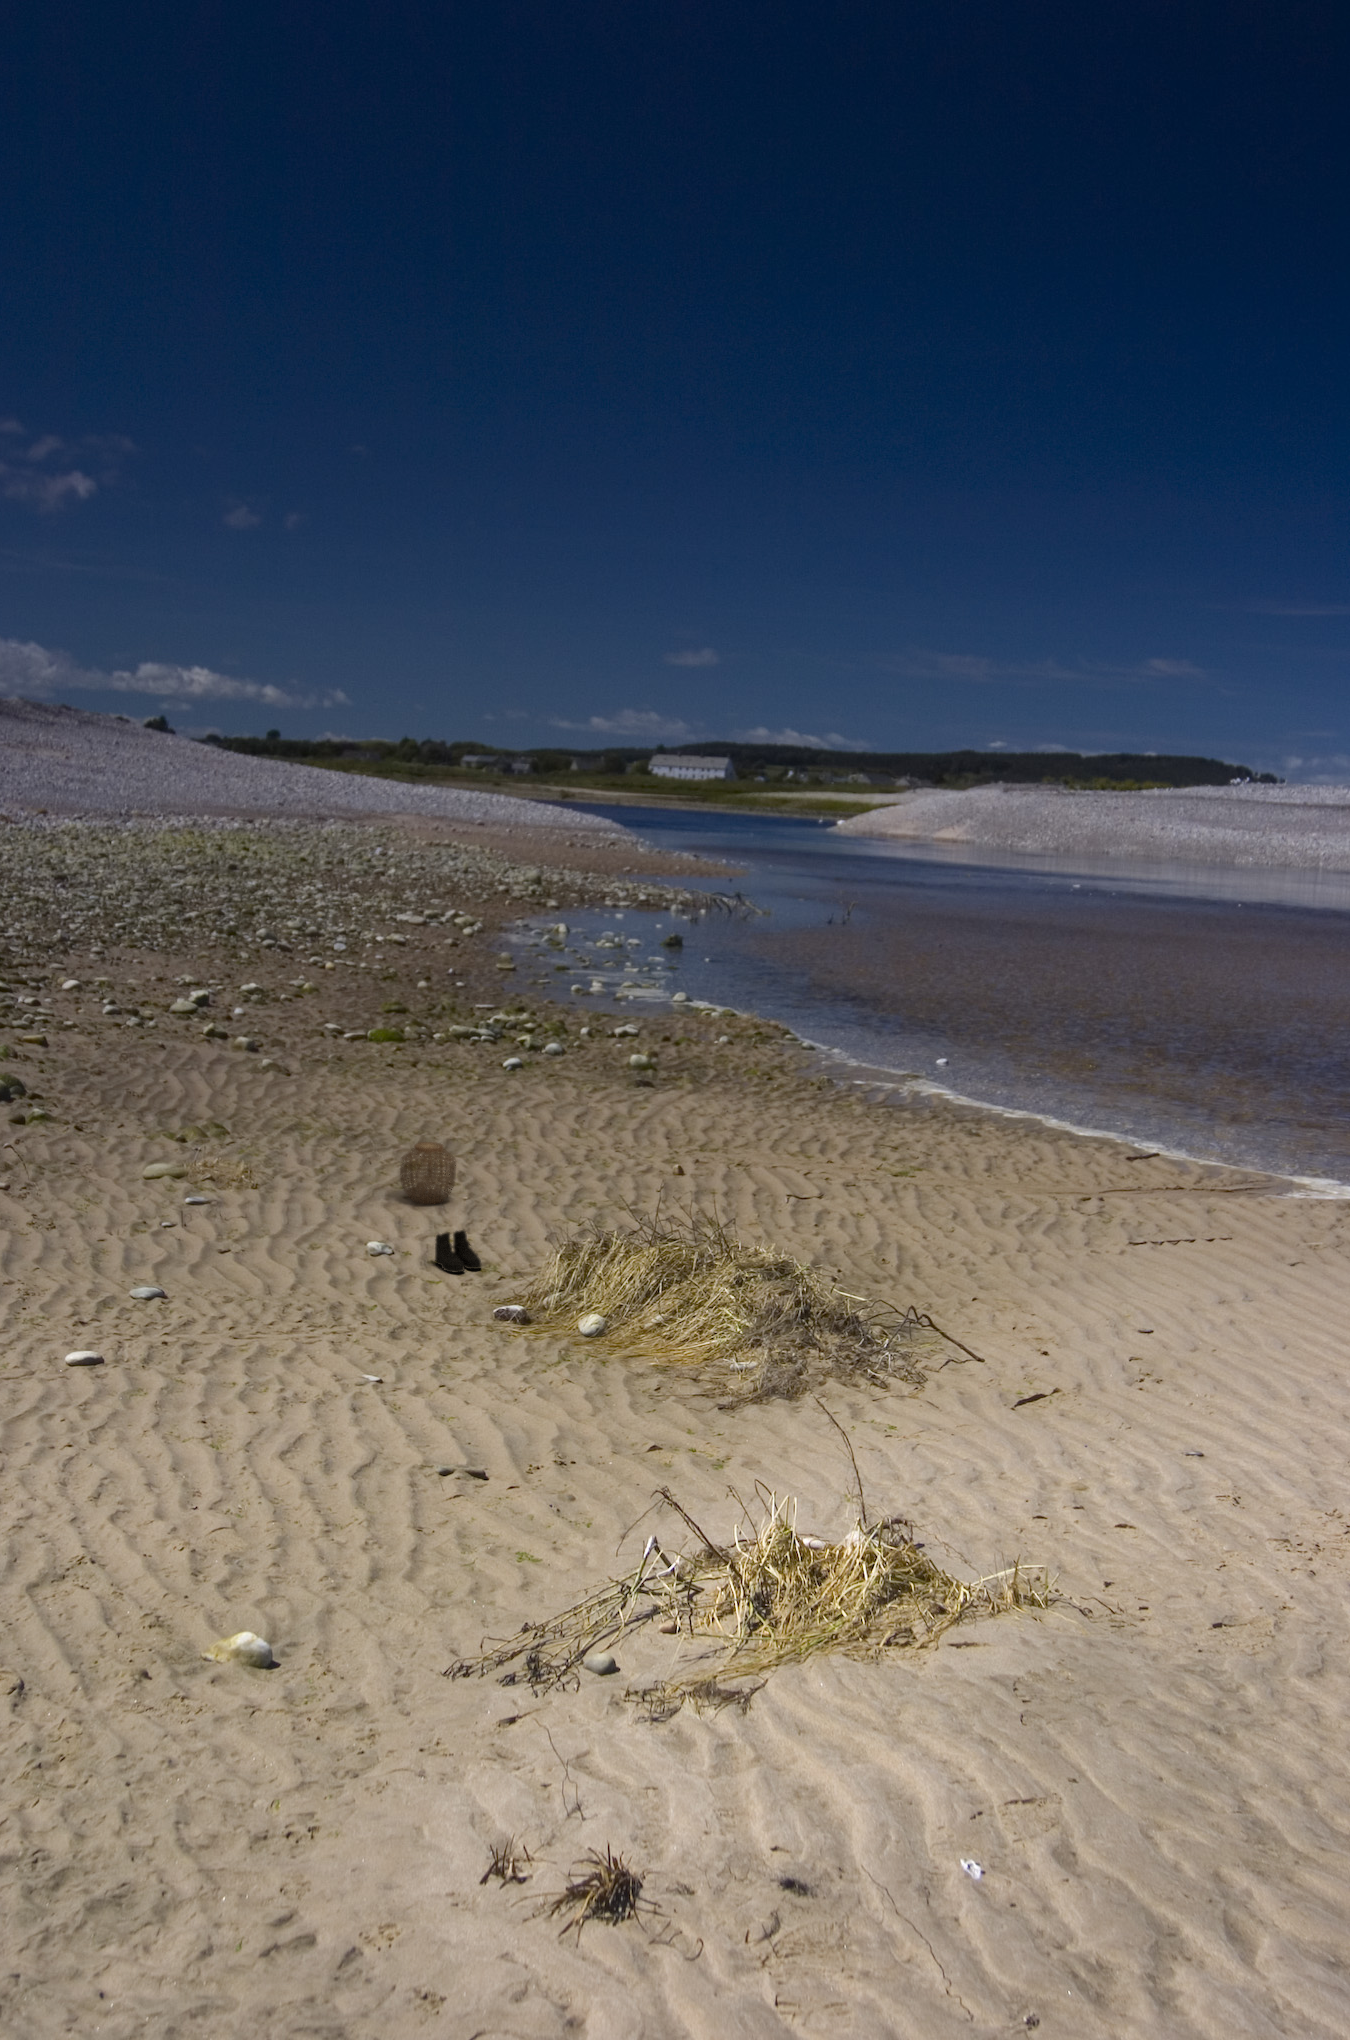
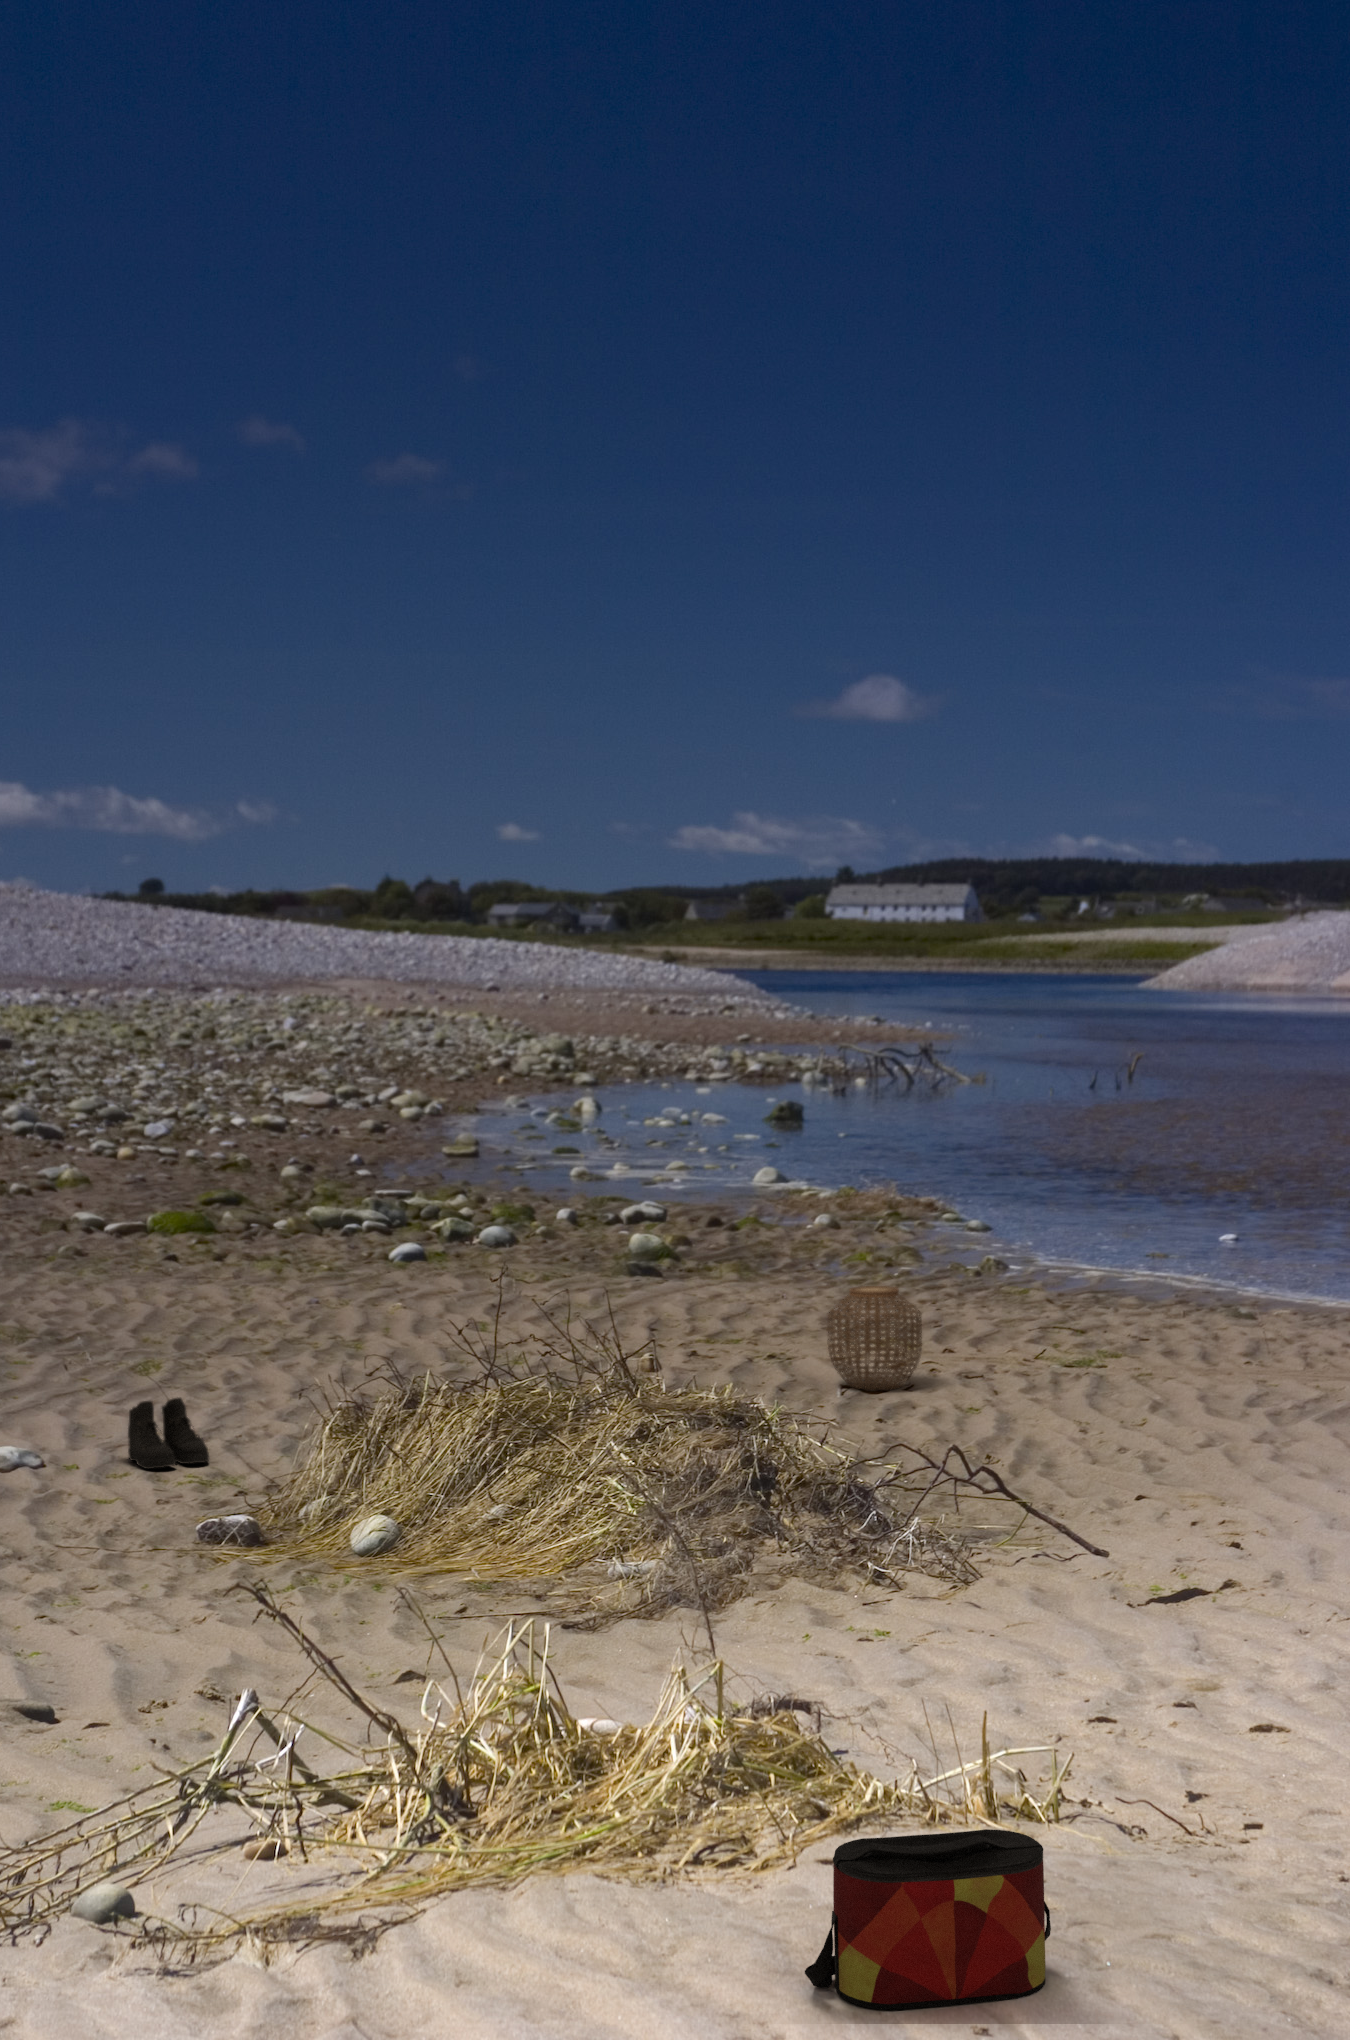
woven basket: present [400,1142,456,1204] -> present [827,1286,922,1390]
bag: none [977,1666,1088,1754] -> present [805,1829,1051,2010]

